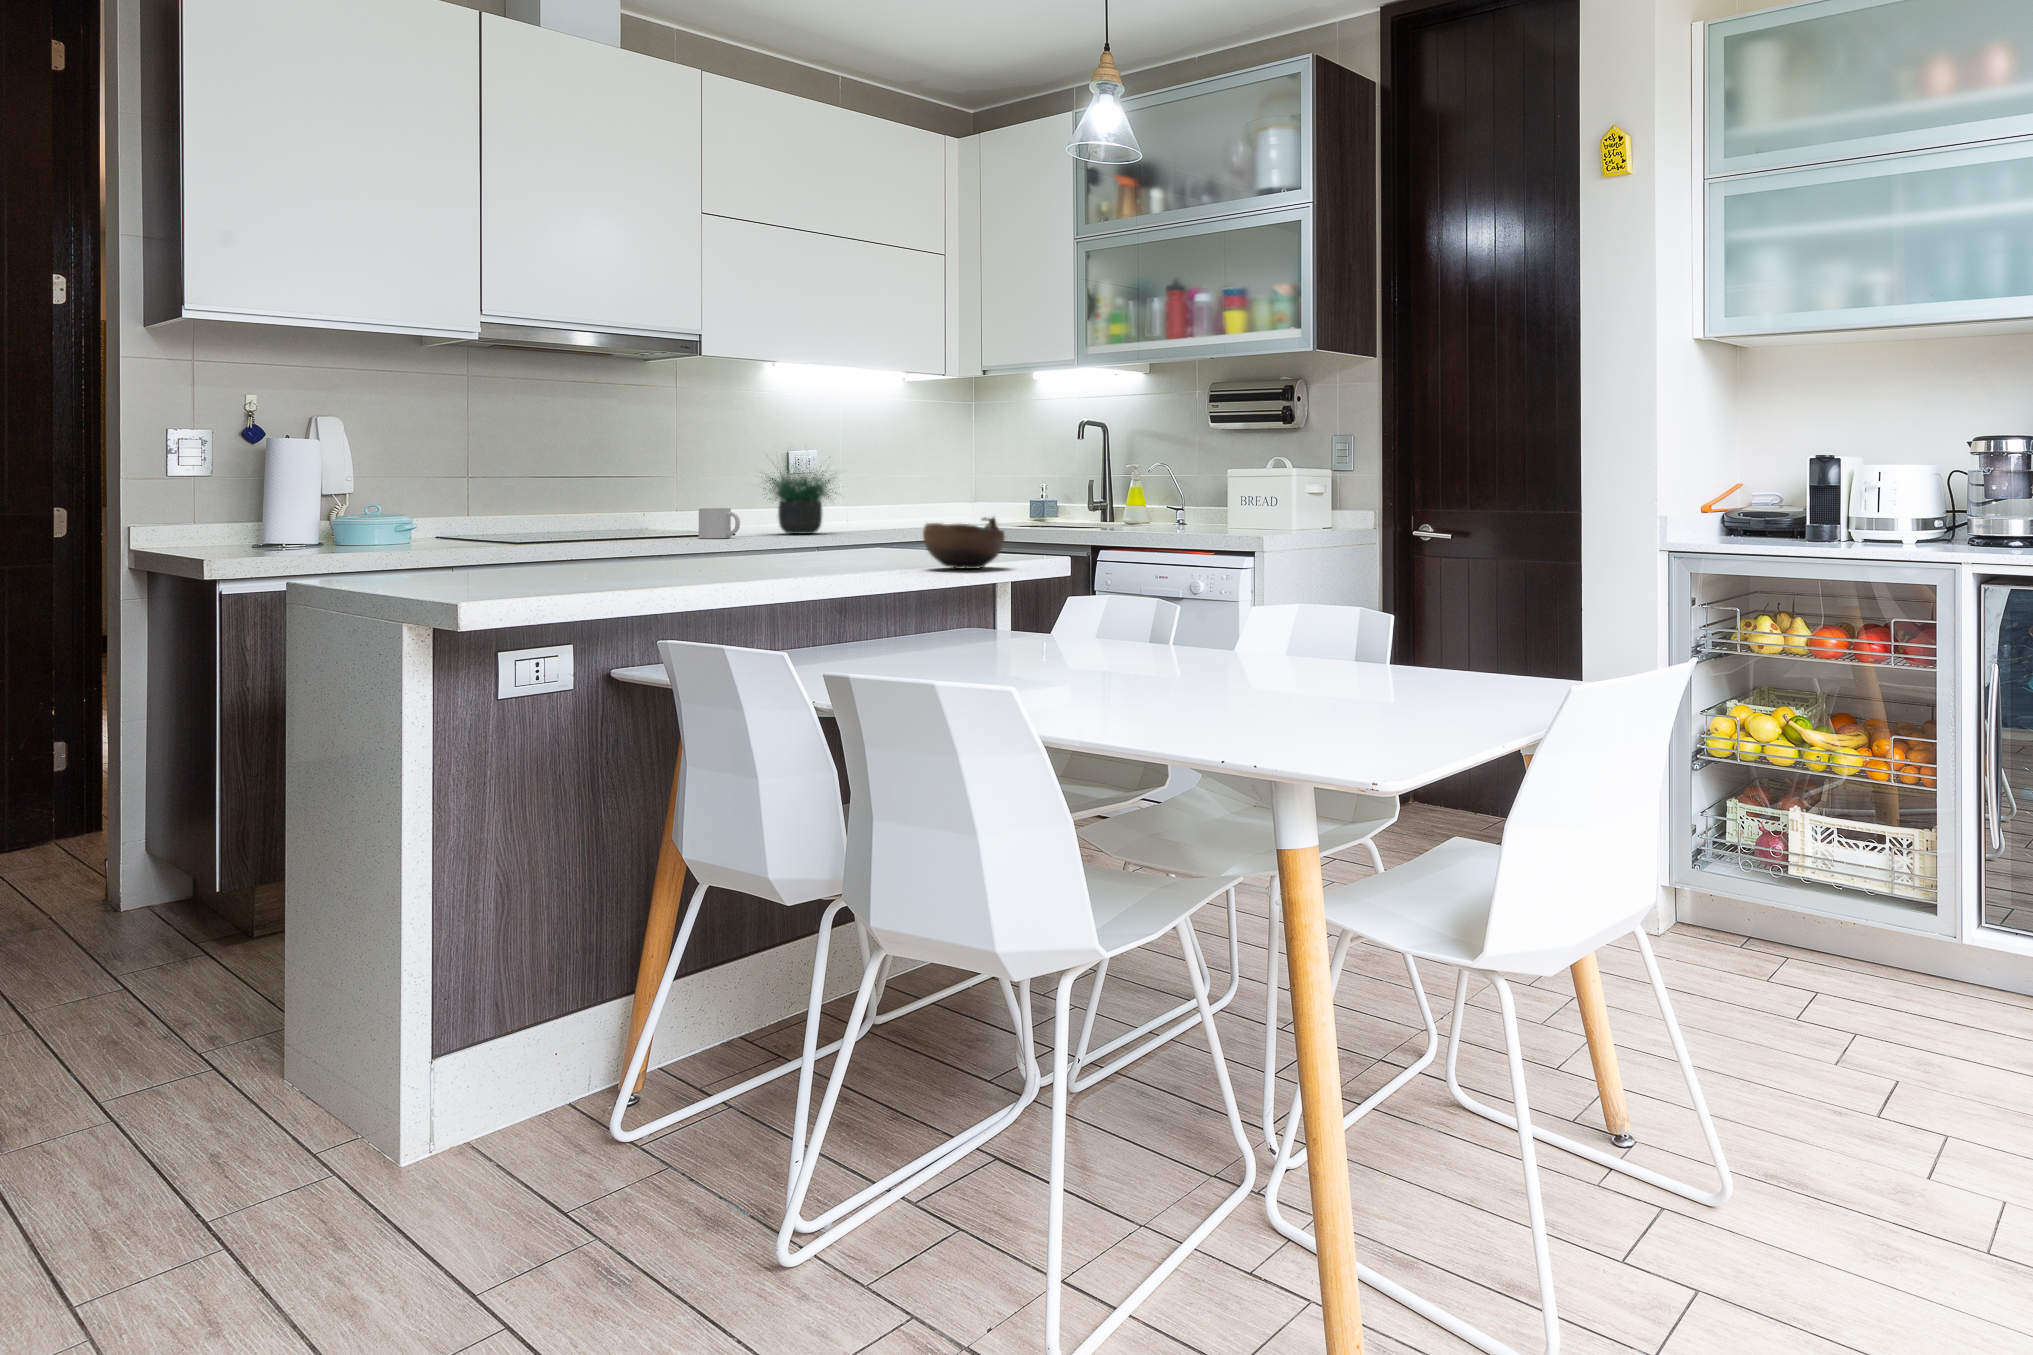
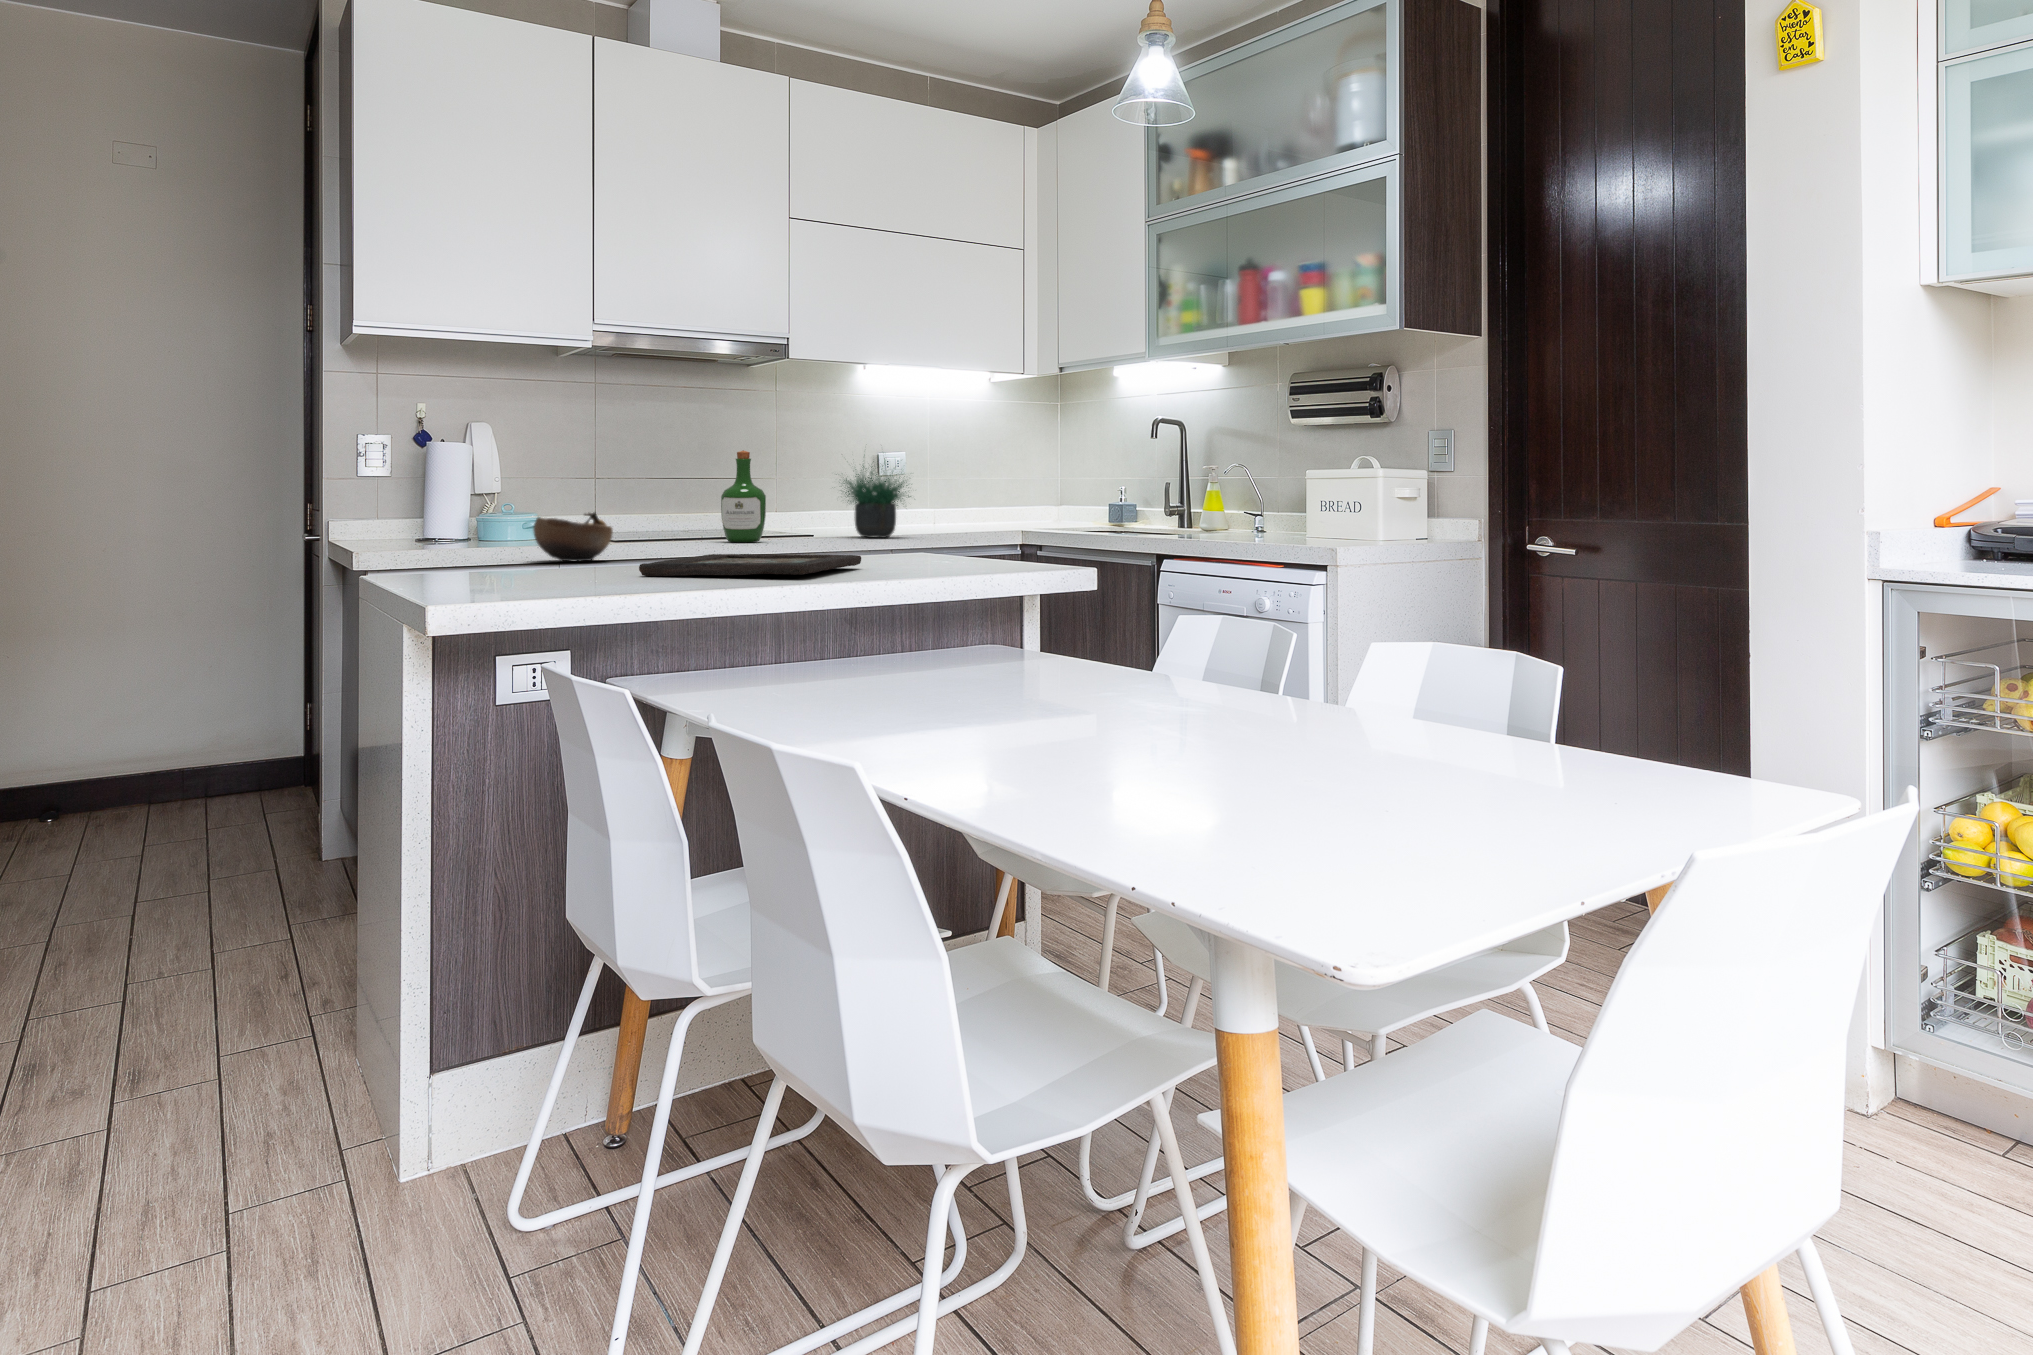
wine bottle: none [646,448,696,541] -> present [721,450,766,542]
mug: present [699,508,740,538] -> none [774,510,811,540]
bowl: present [923,517,1005,569] -> present [533,512,613,562]
decorative tray: none [656,550,858,574] -> present [639,554,861,576]

